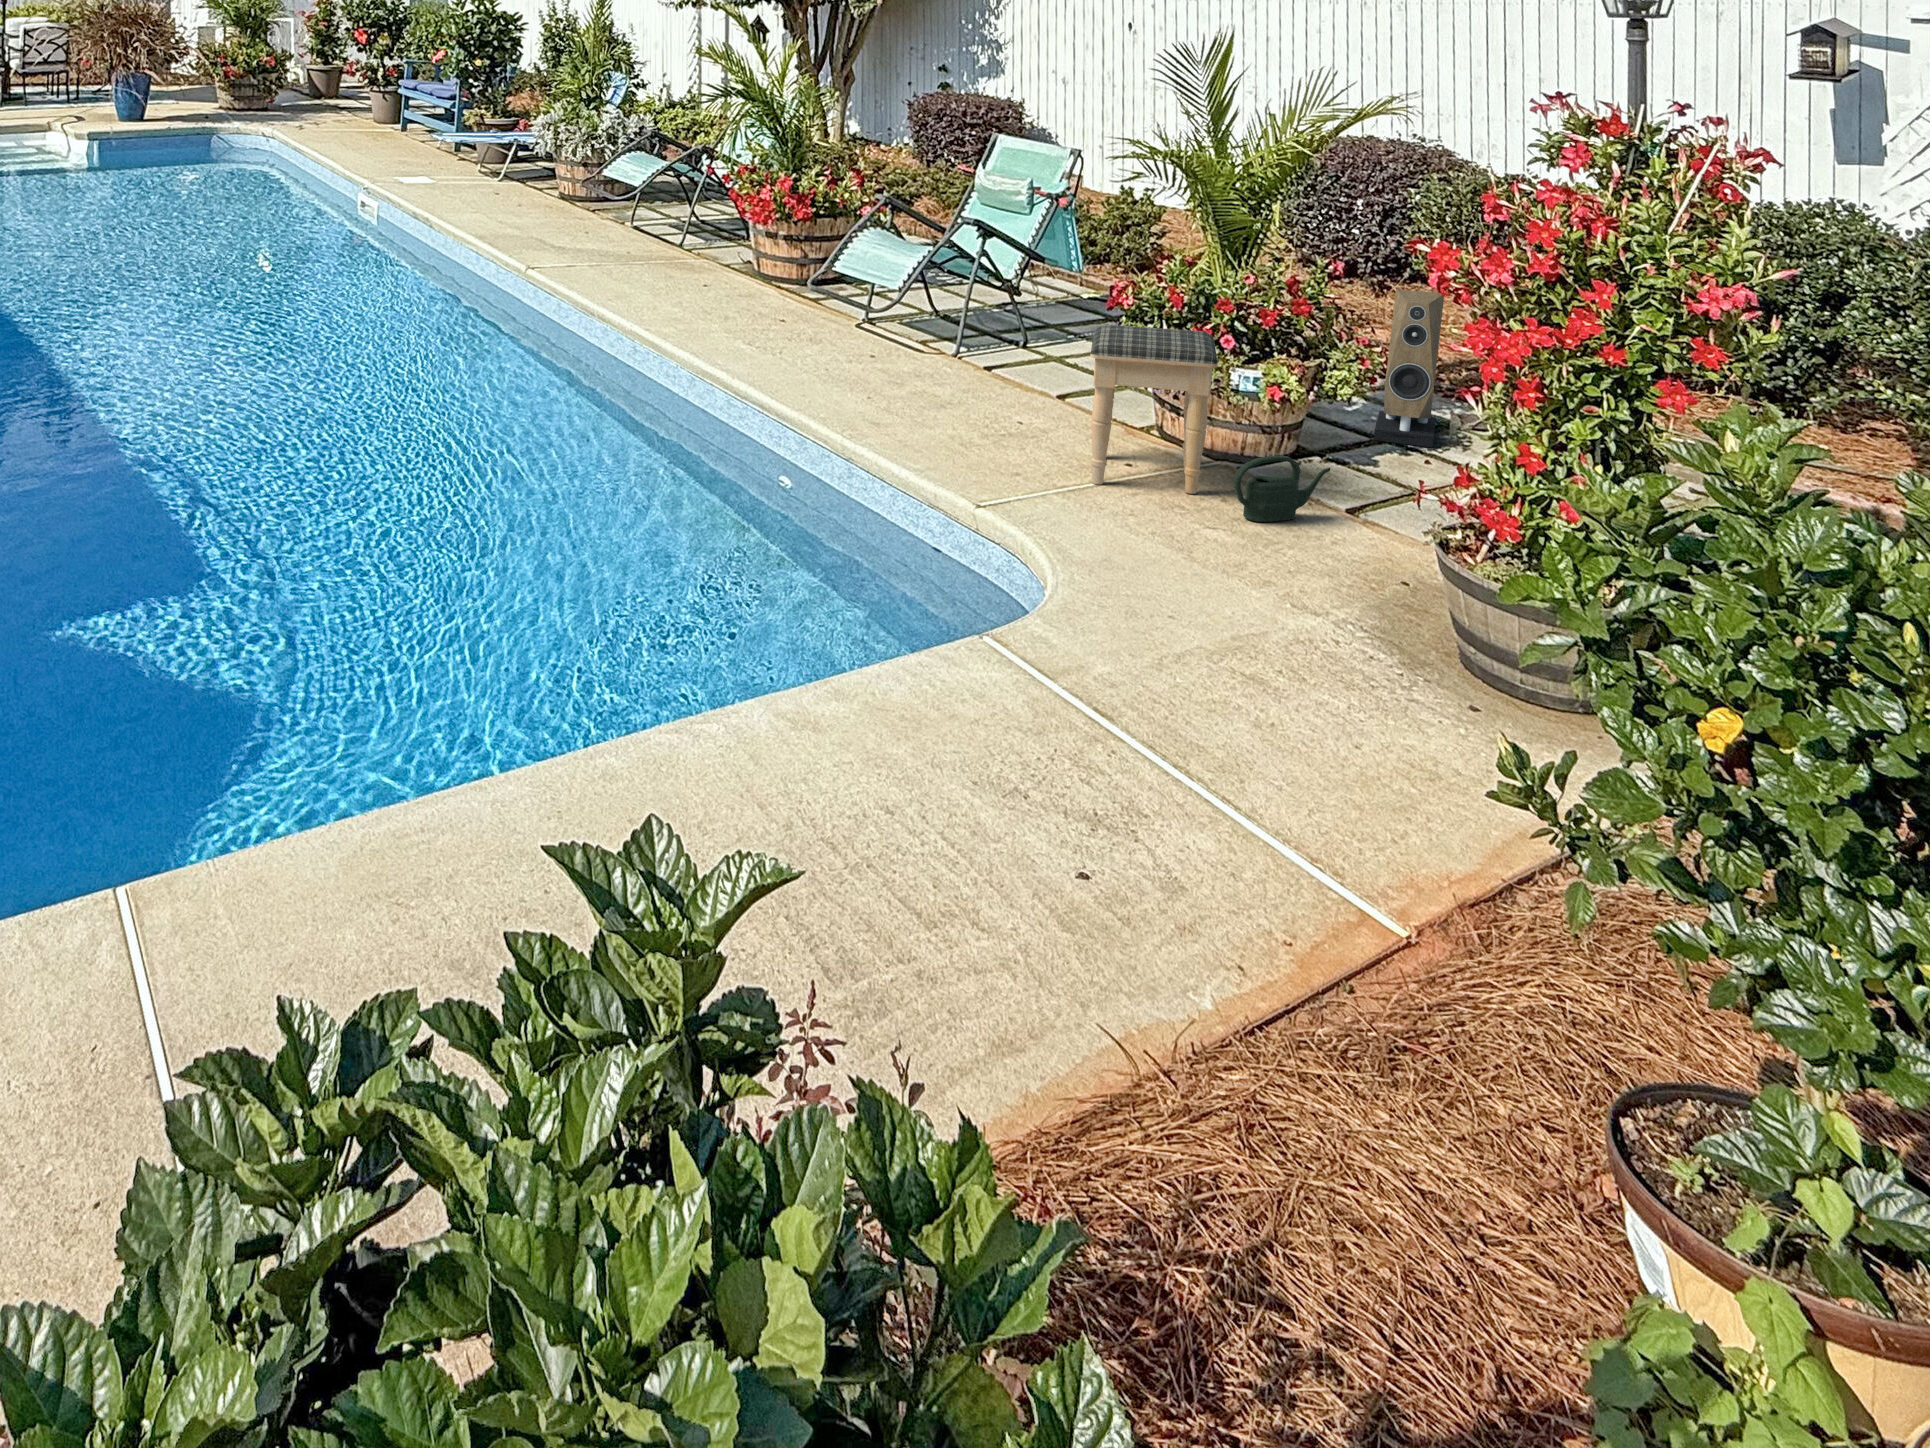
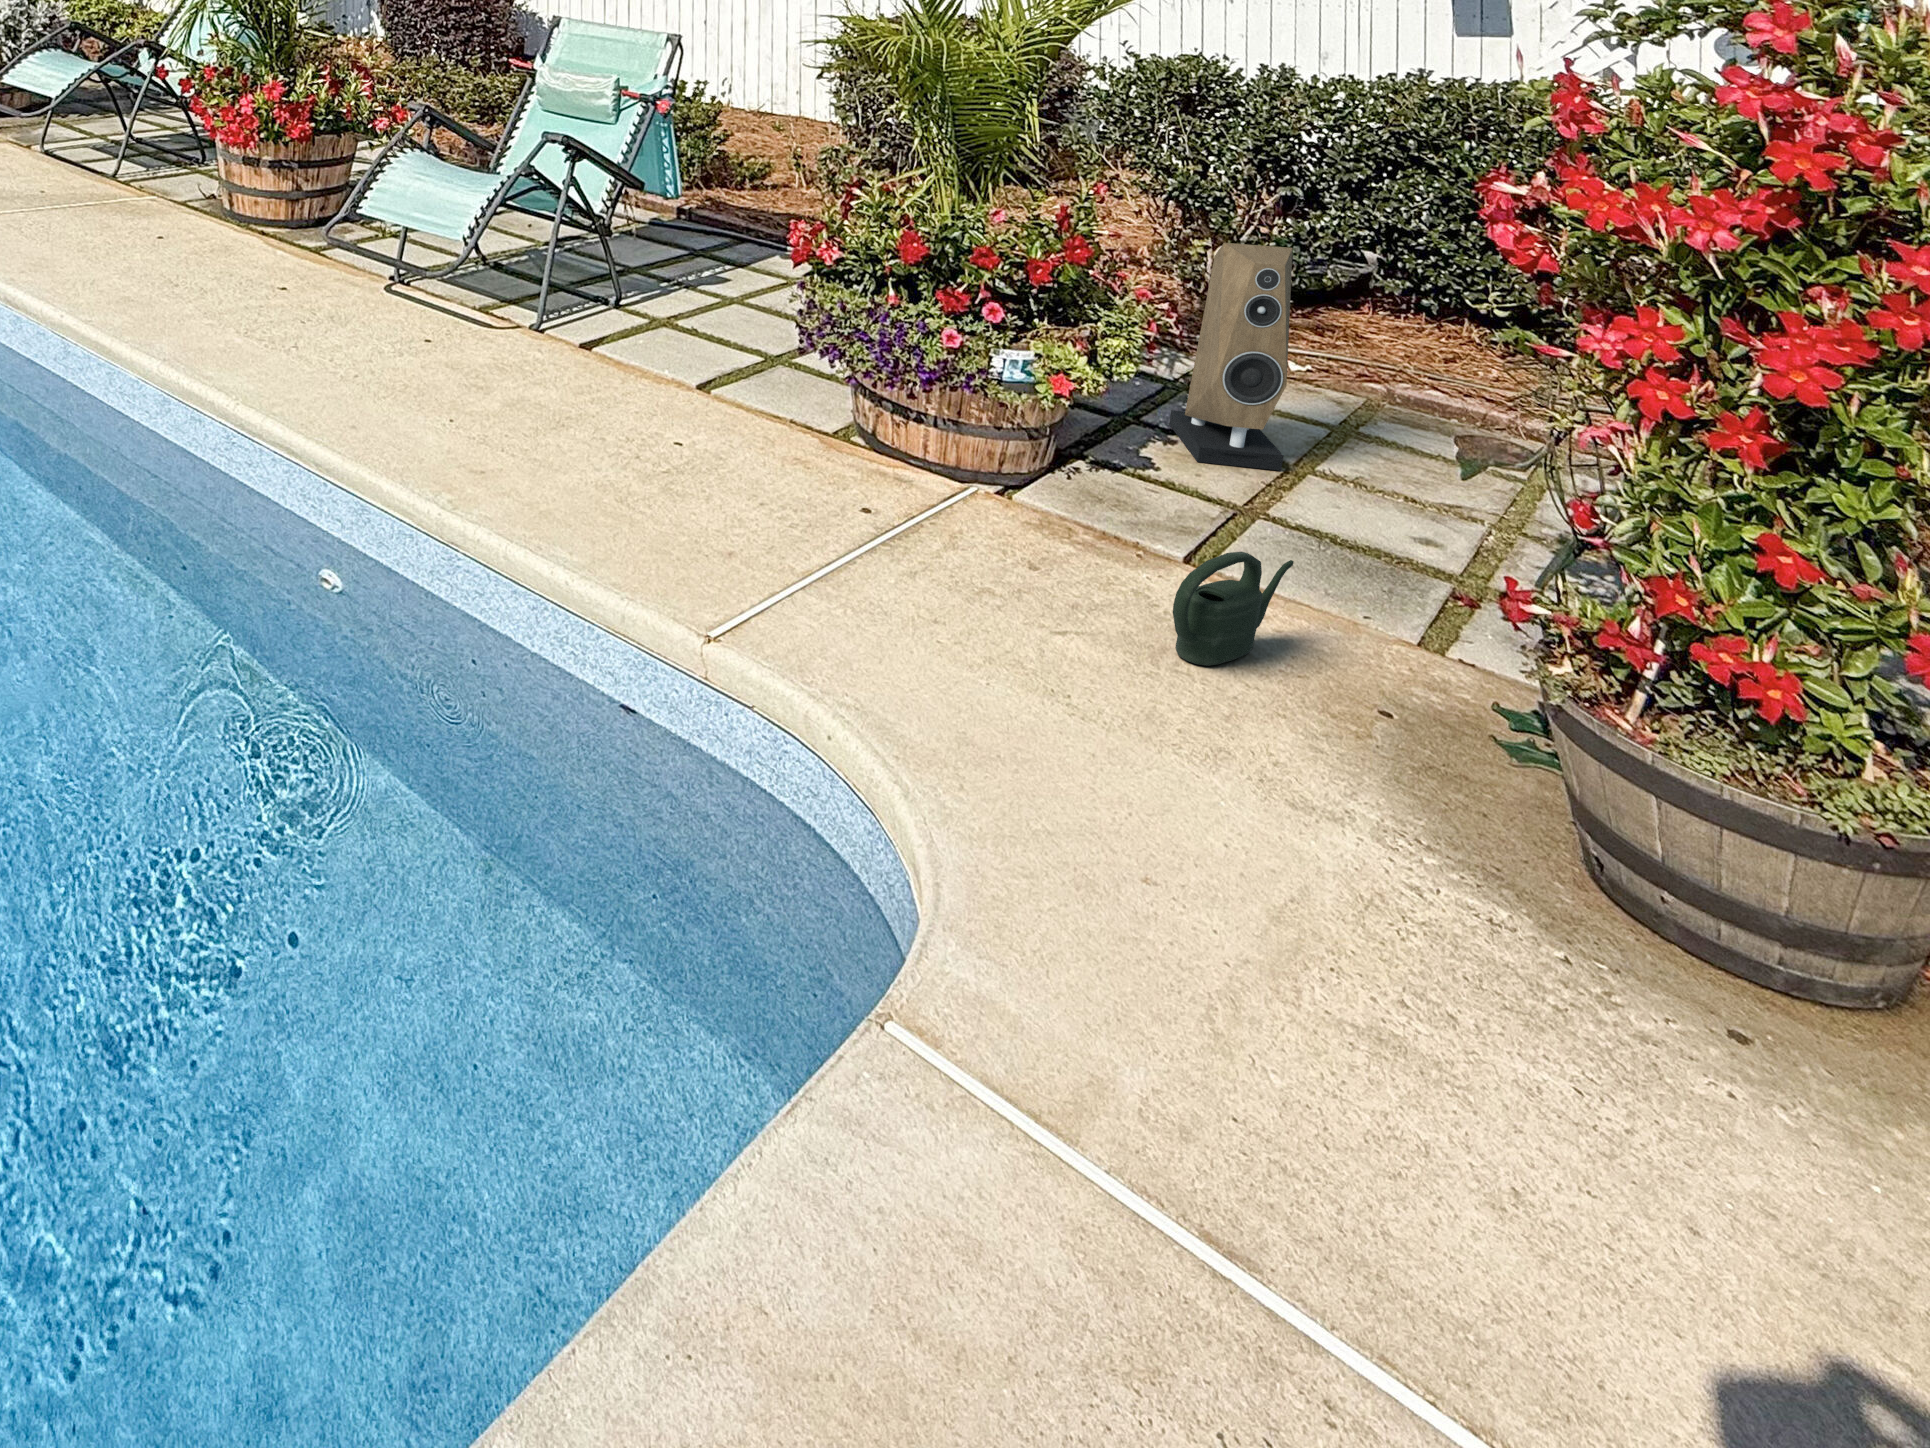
footstool: present [1090,325,1218,494] -> none [865,326,1123,607]

